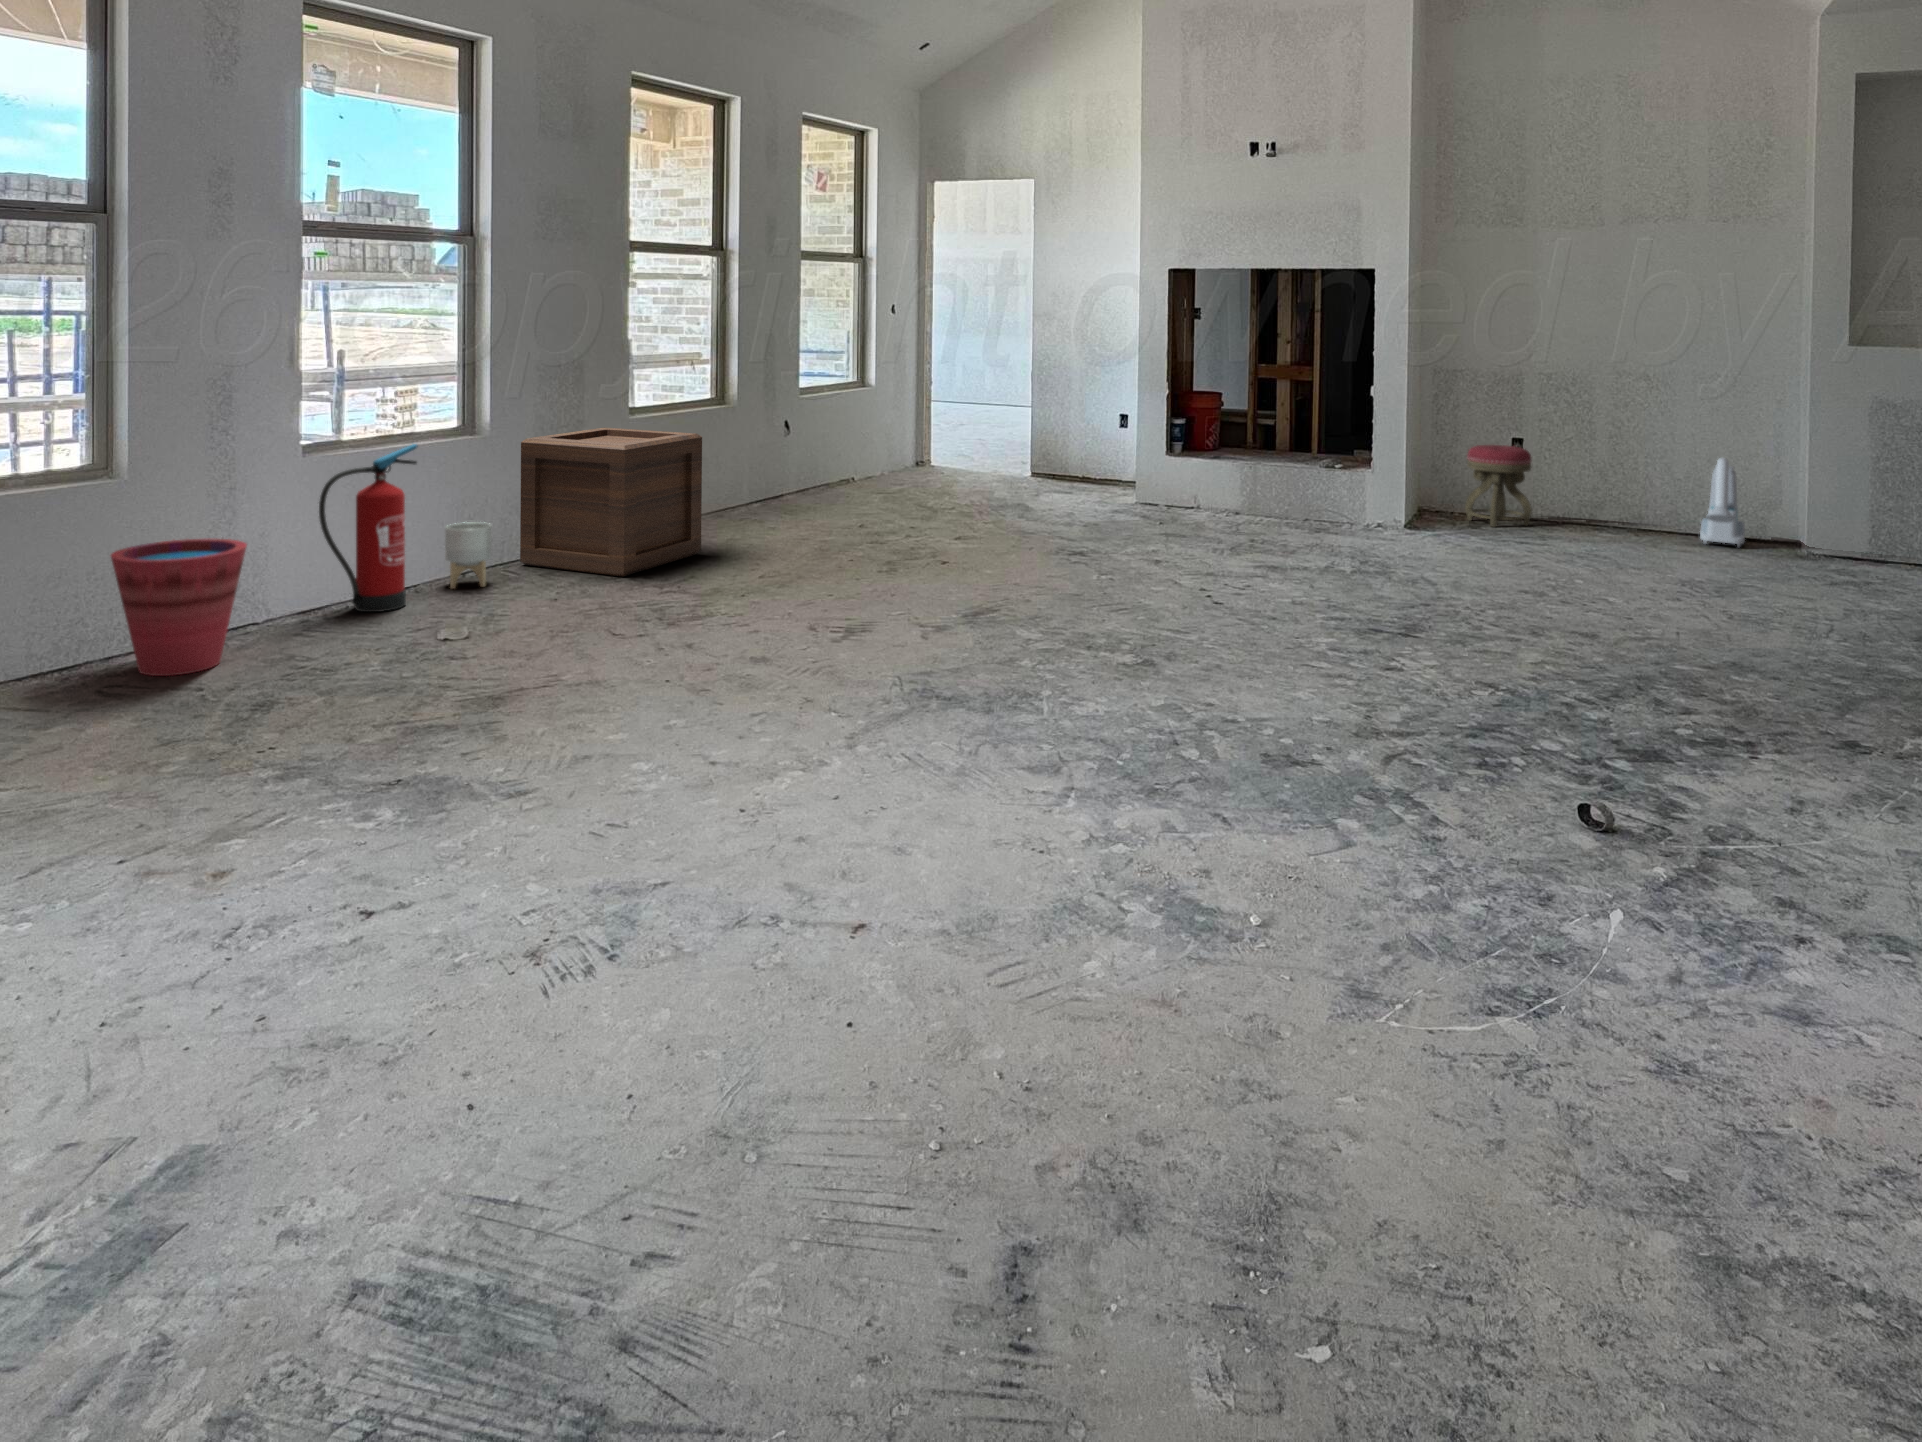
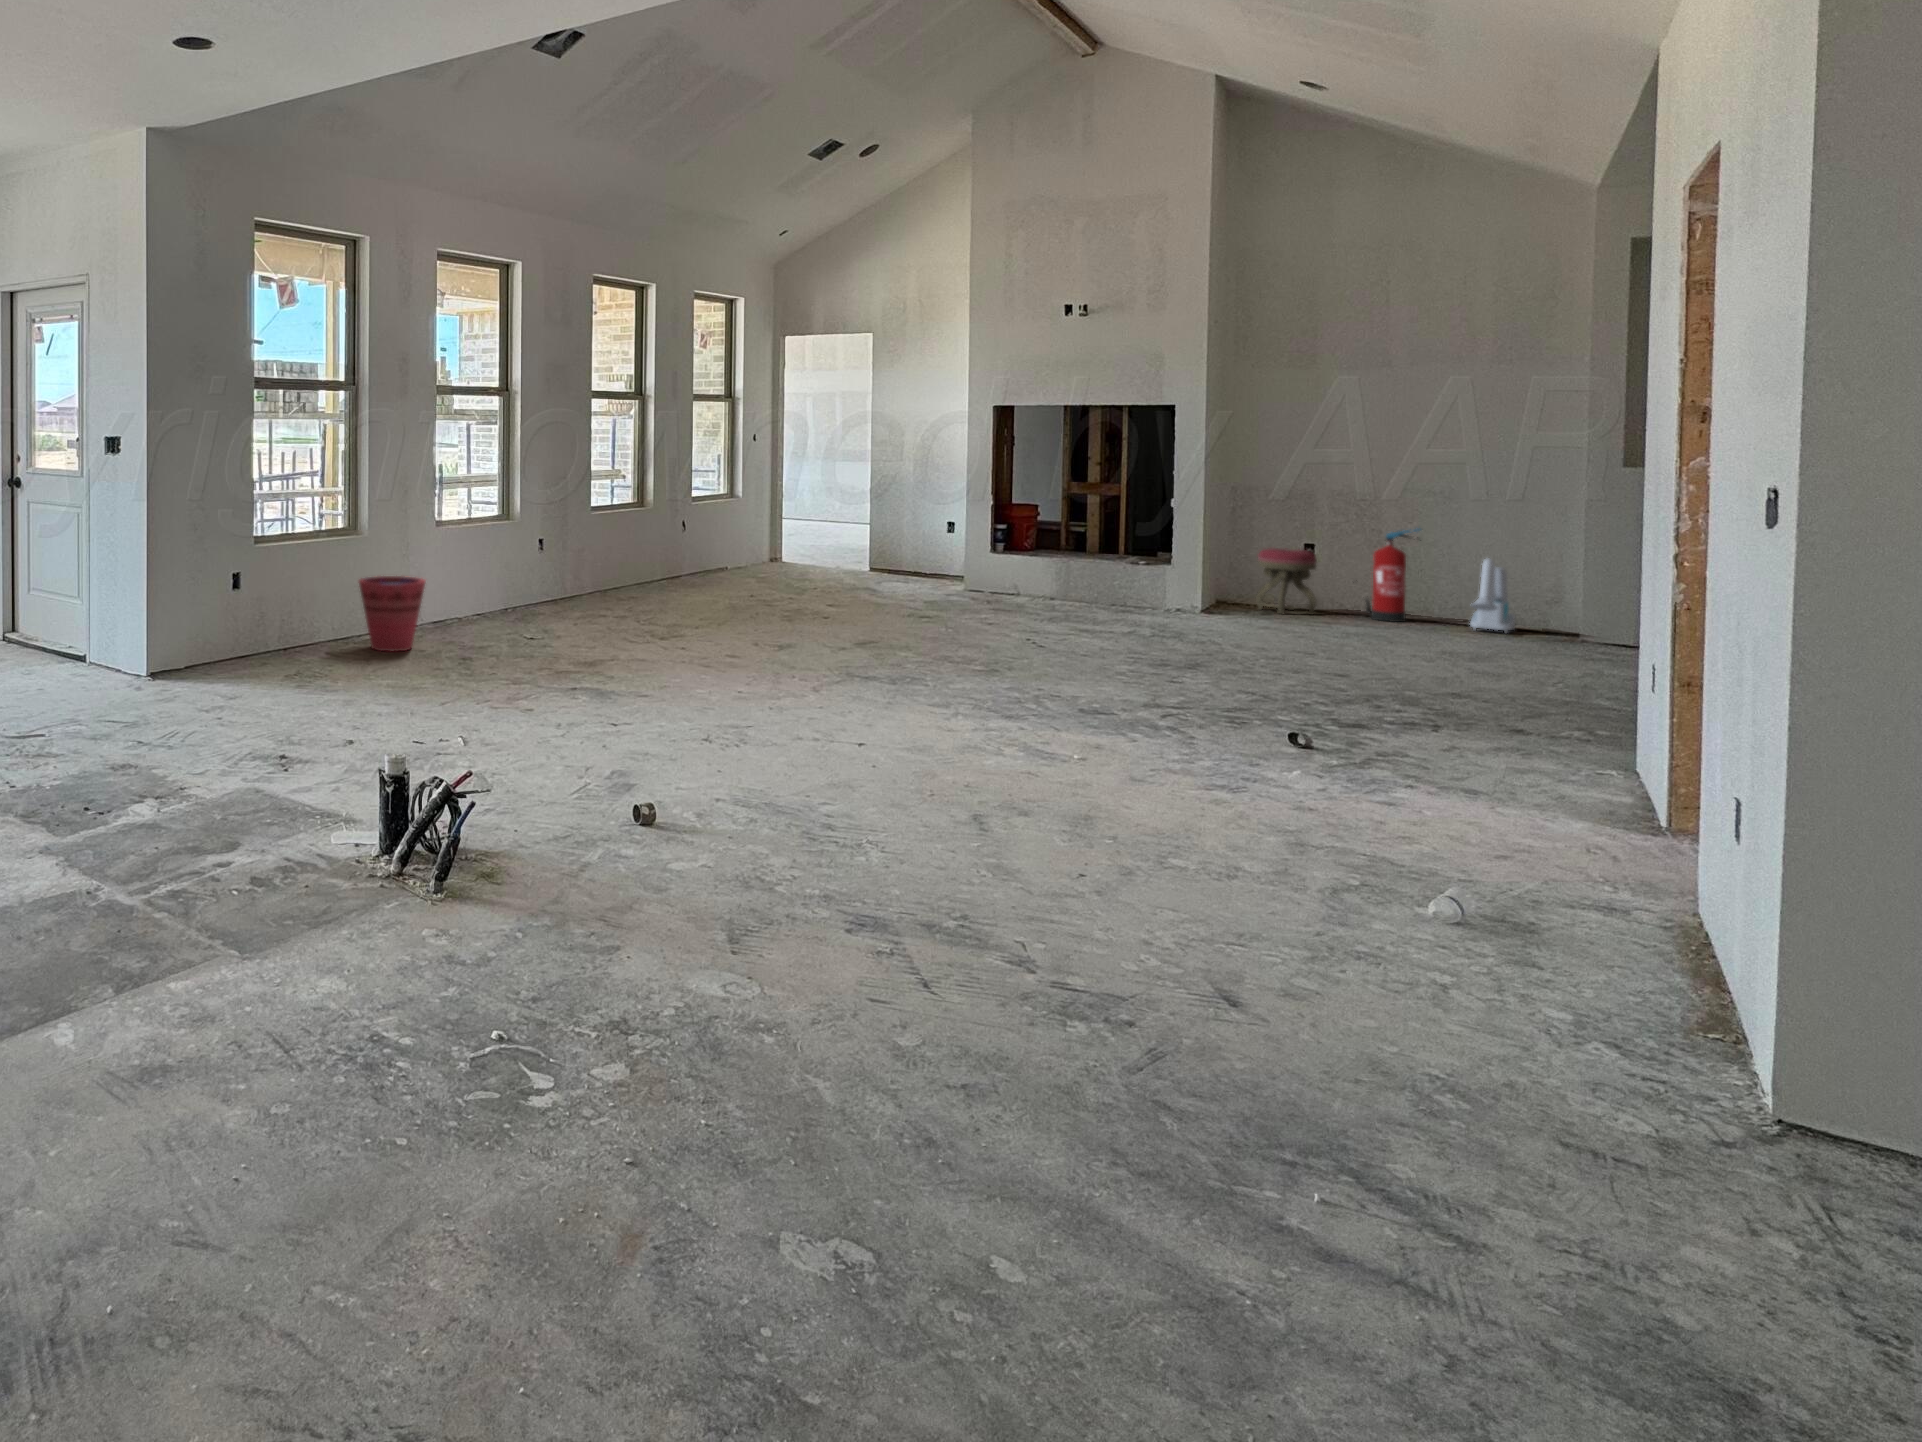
wooden crate: present [520,428,702,577] -> none [534,521,651,619]
fire extinguisher: present [319,444,417,612] -> present [1366,529,1420,622]
planter: present [445,522,491,589] -> none [498,579,526,621]

